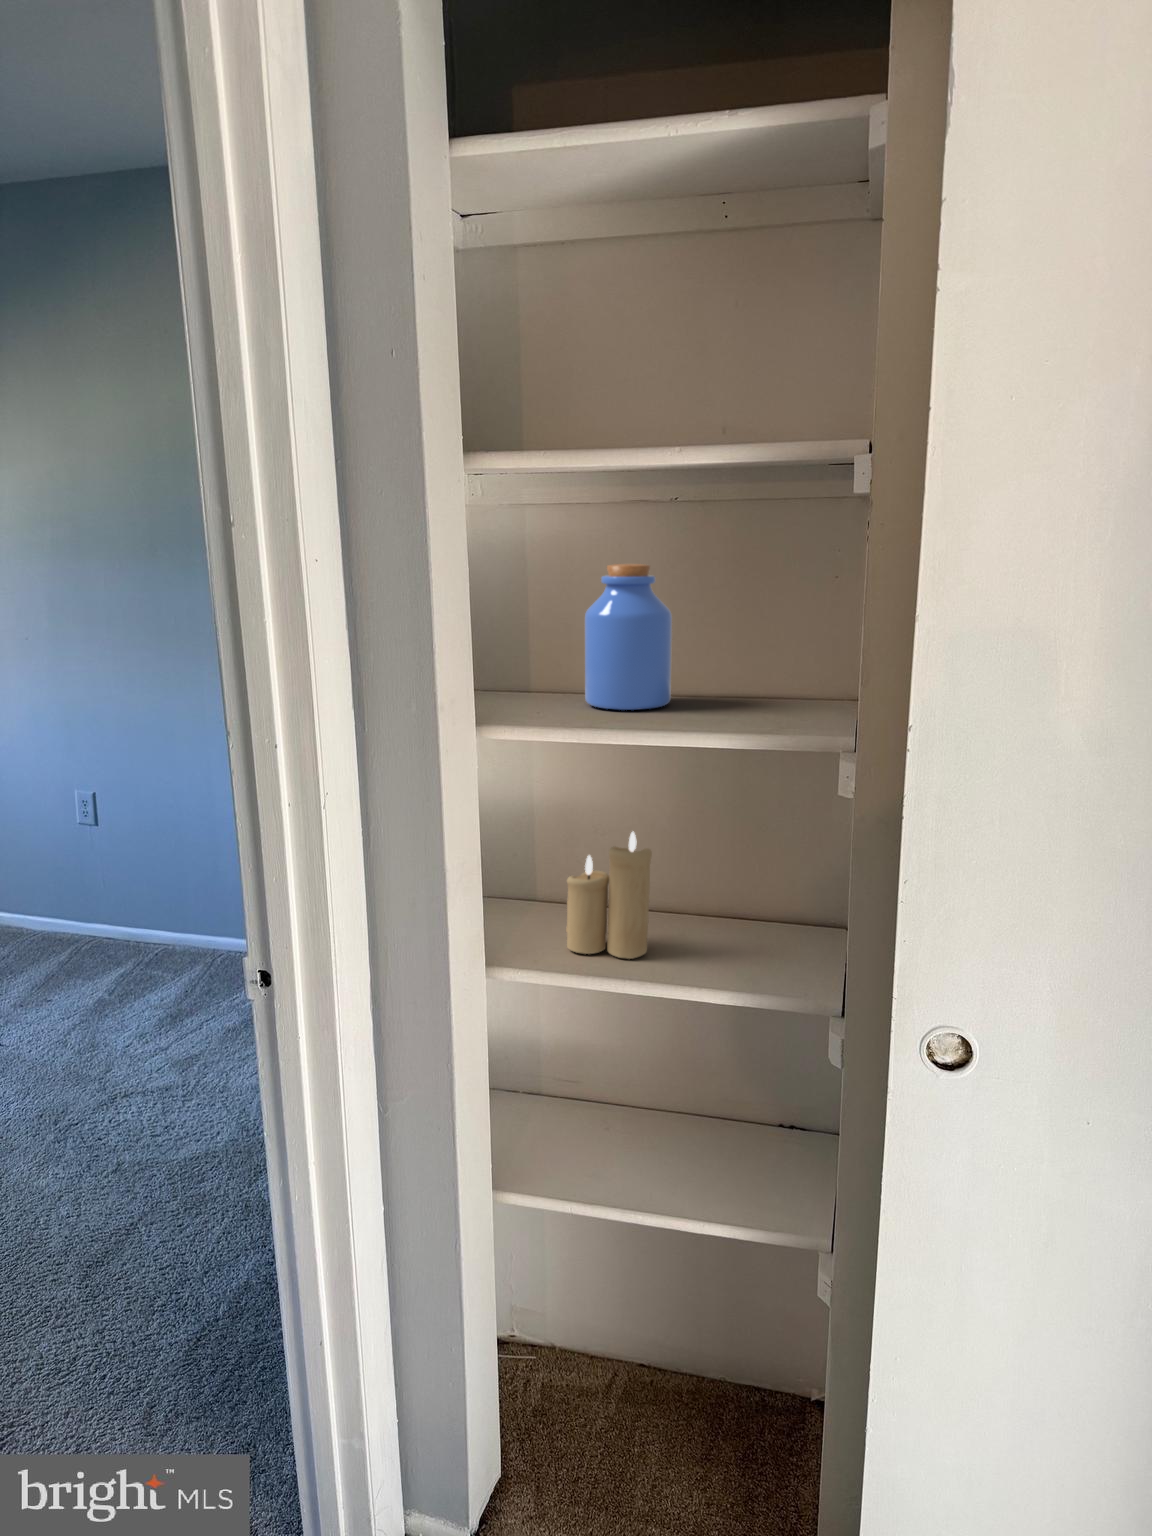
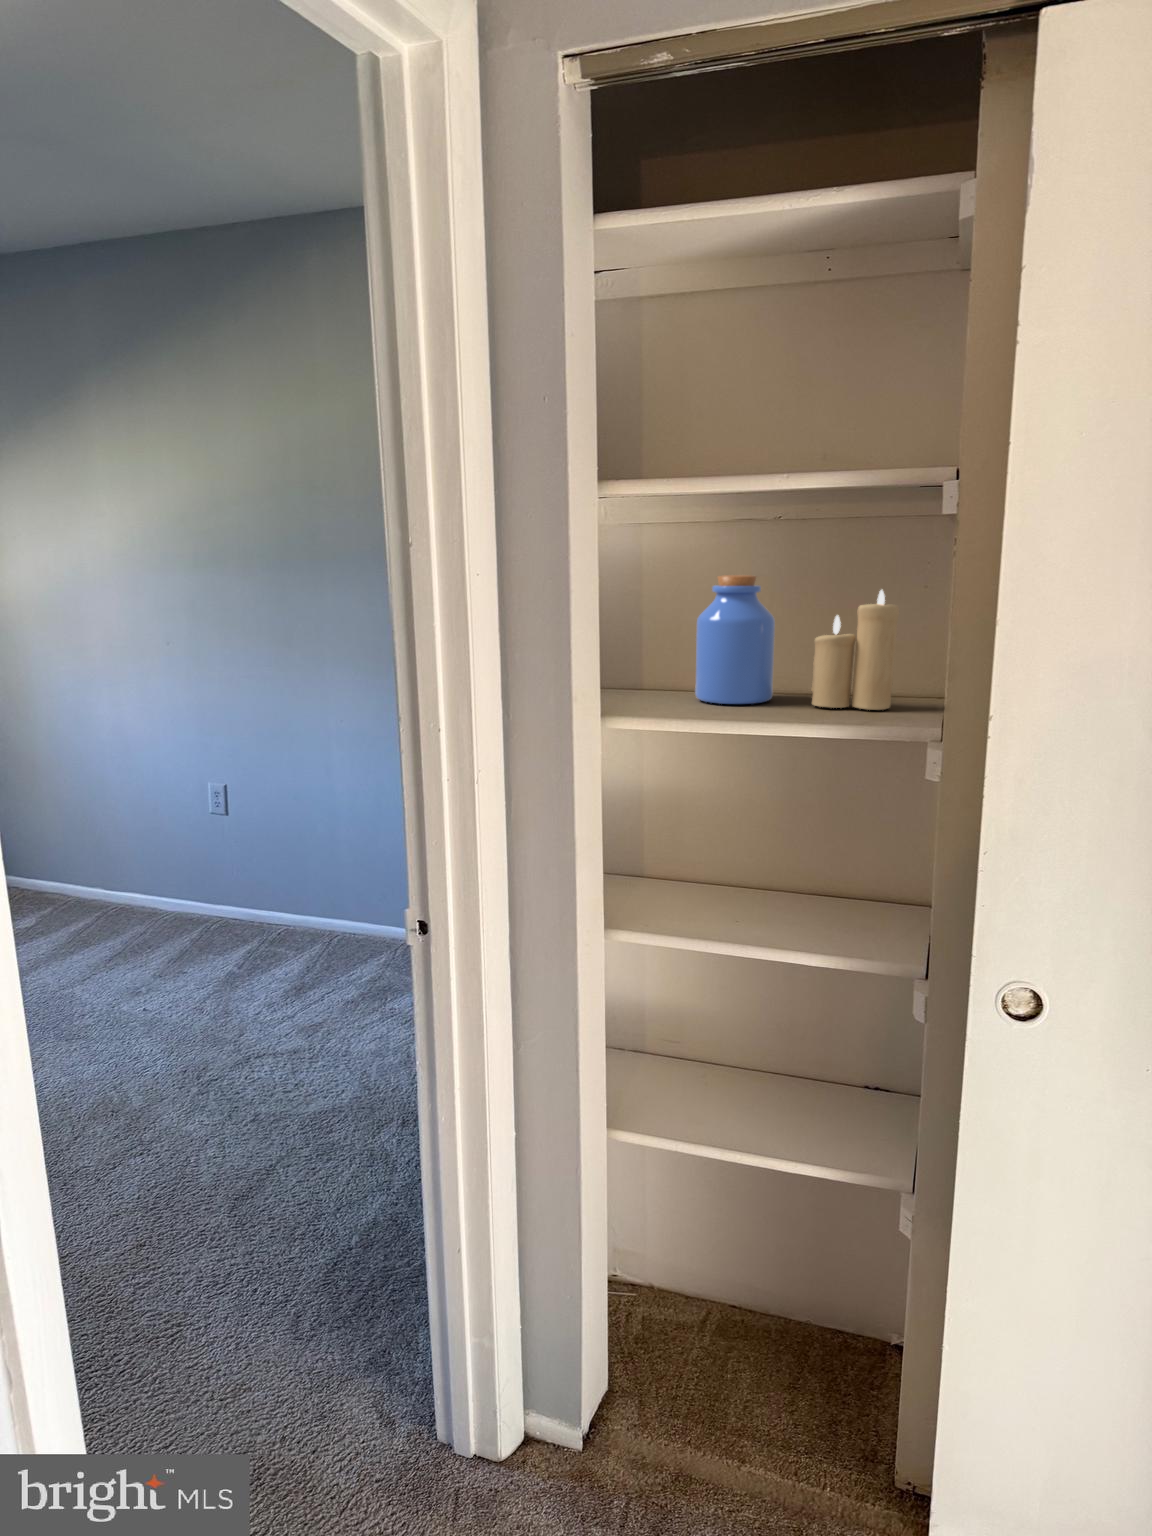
candle: present [566,832,652,959] -> present [811,590,899,710]

